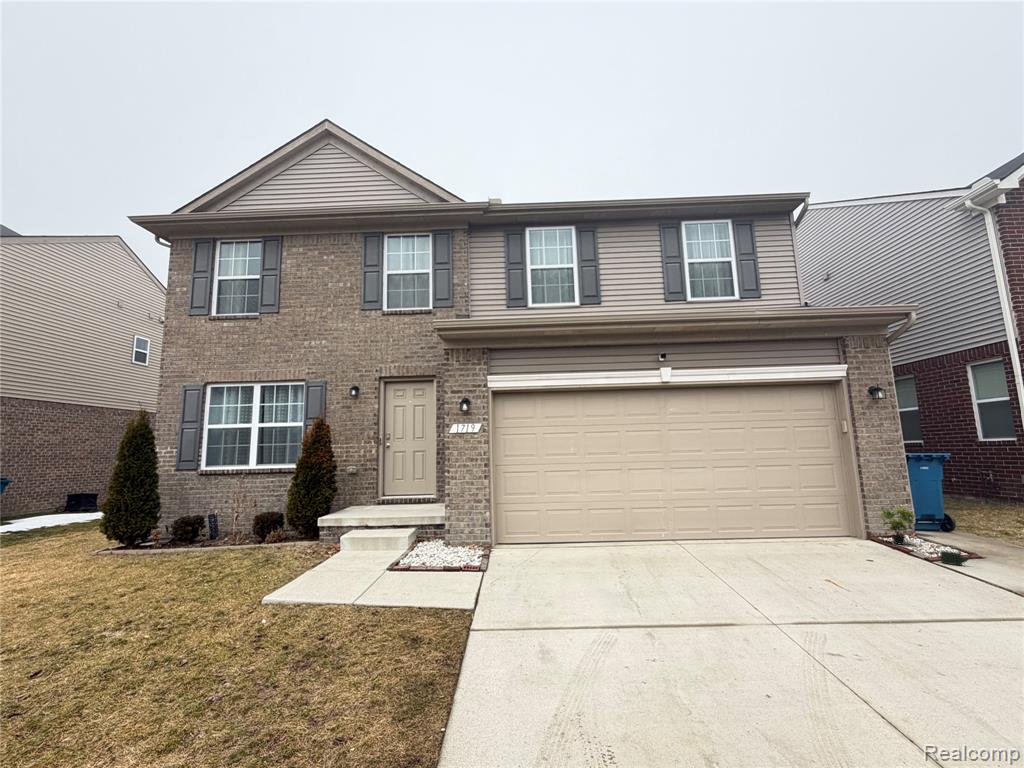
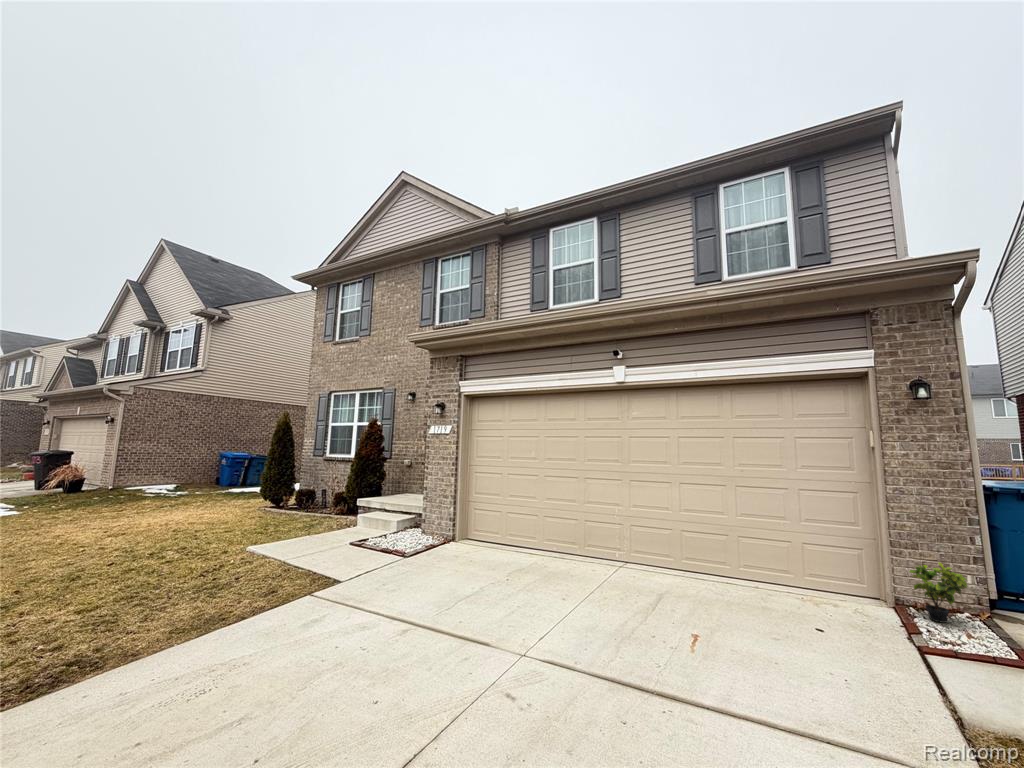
watering can: present [934,546,972,565] -> none [930,635,989,675]

